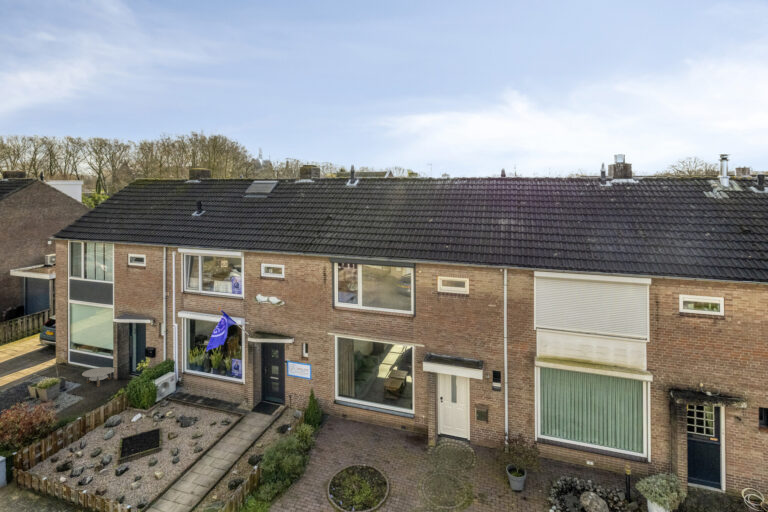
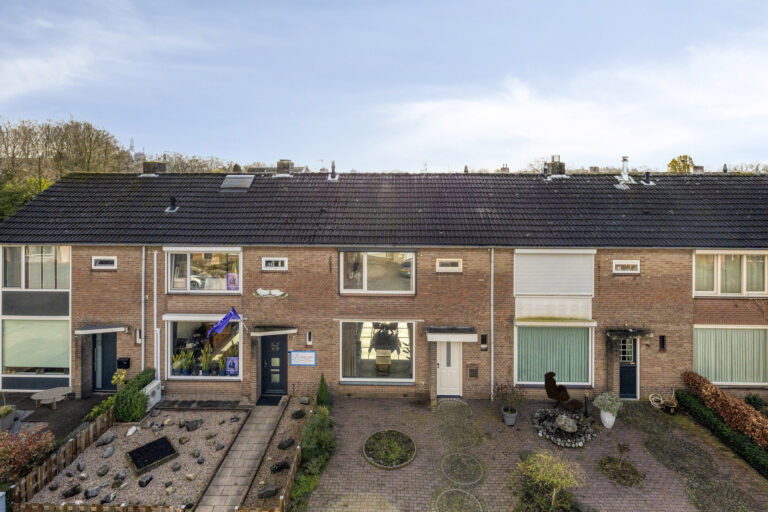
lounge chair: none [564,429,611,490] -> present [544,372,584,414]

